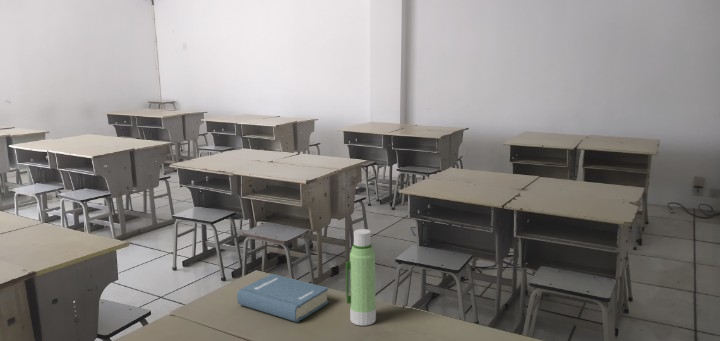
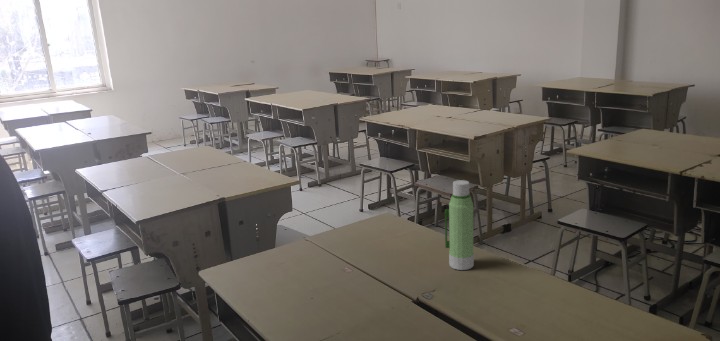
hardback book: present [237,274,328,322] -> none [360,216,438,259]

